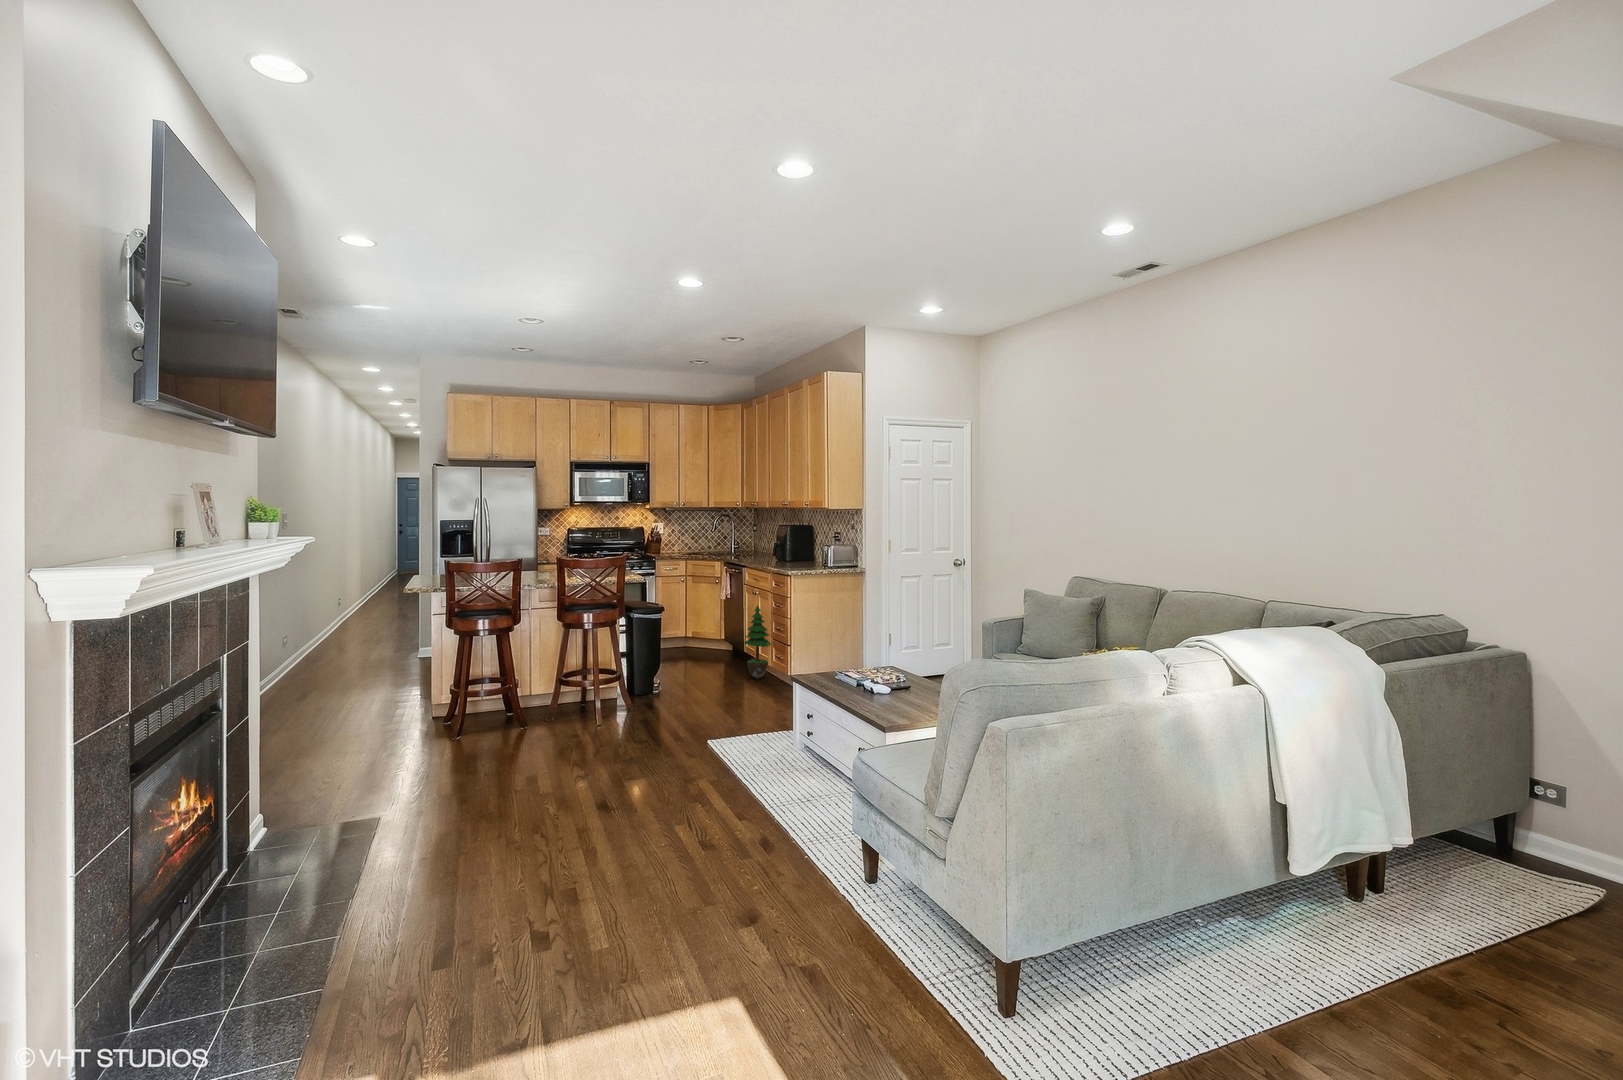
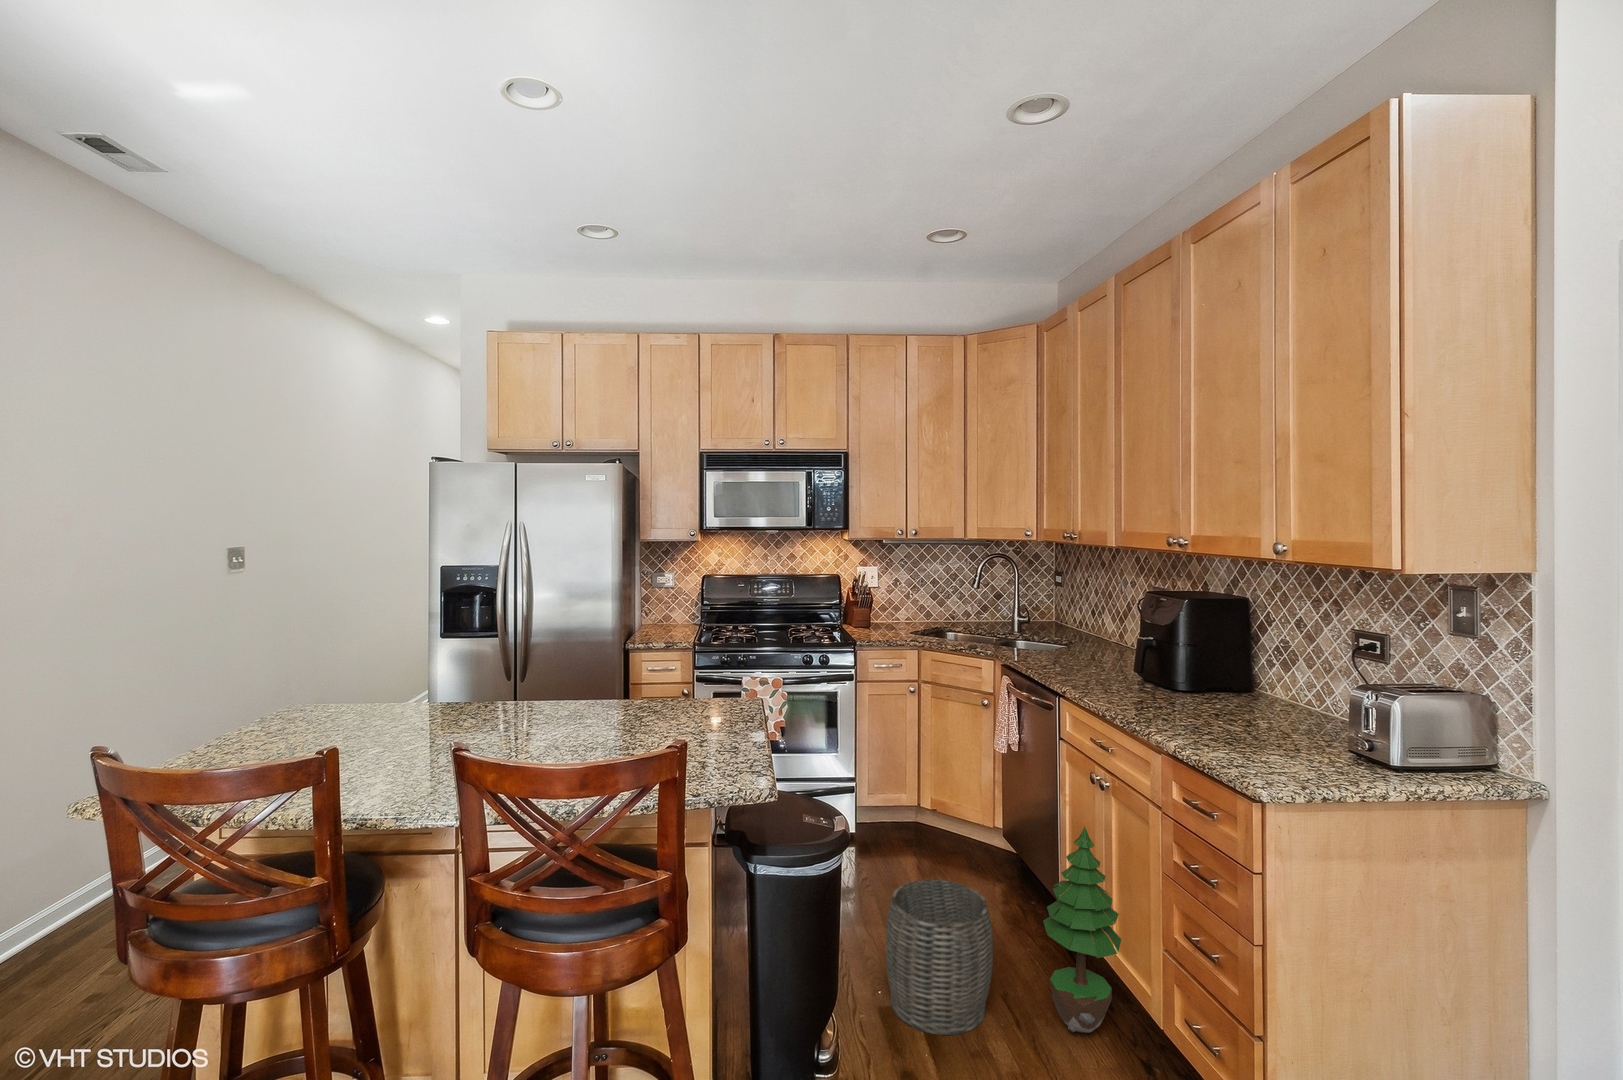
woven basket: none [686,637,726,684] -> present [885,879,993,1035]

